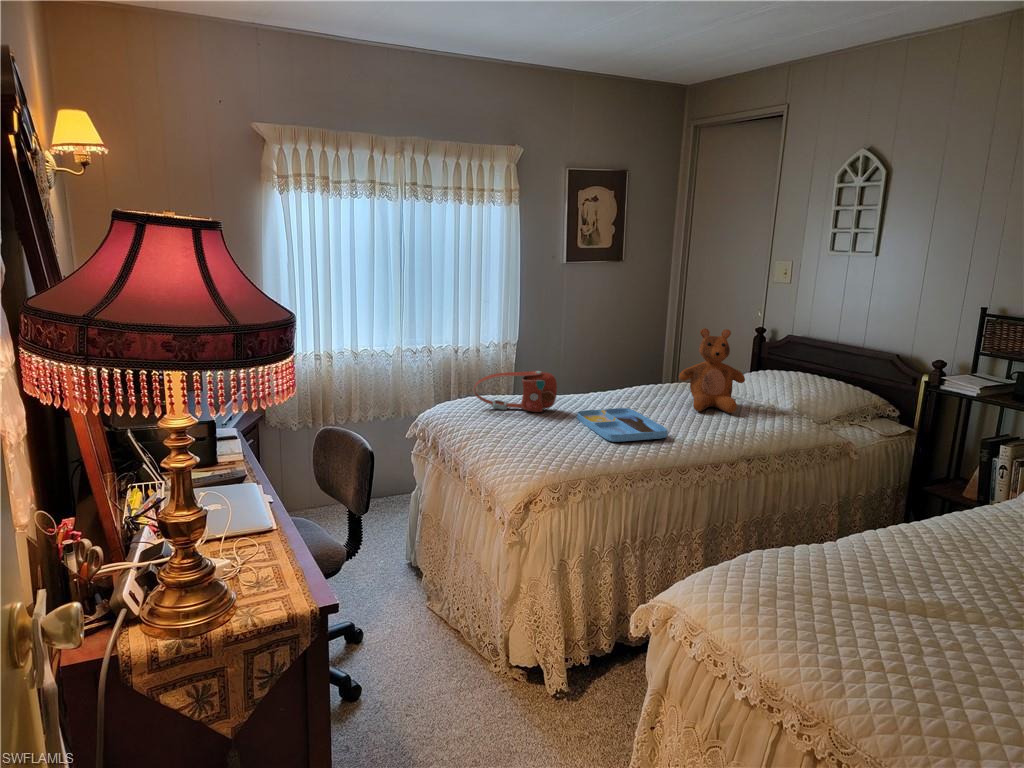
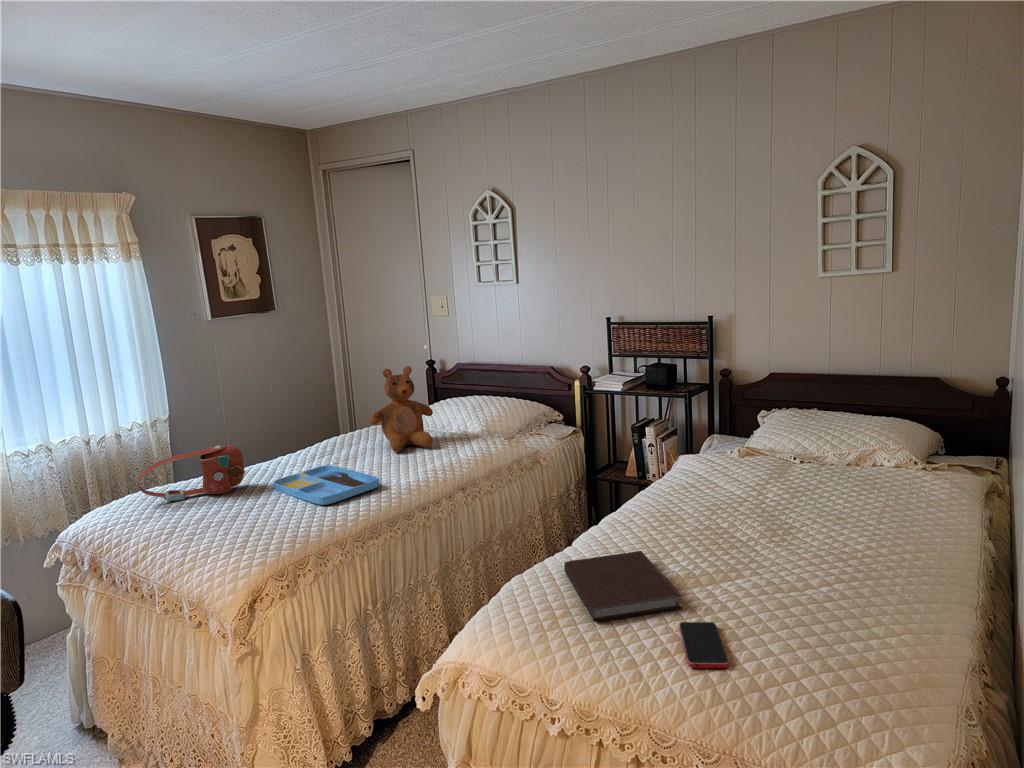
notebook: none [810,552,926,636] -> present [564,551,682,622]
smartphone: none [897,647,954,705] -> present [679,622,728,668]

